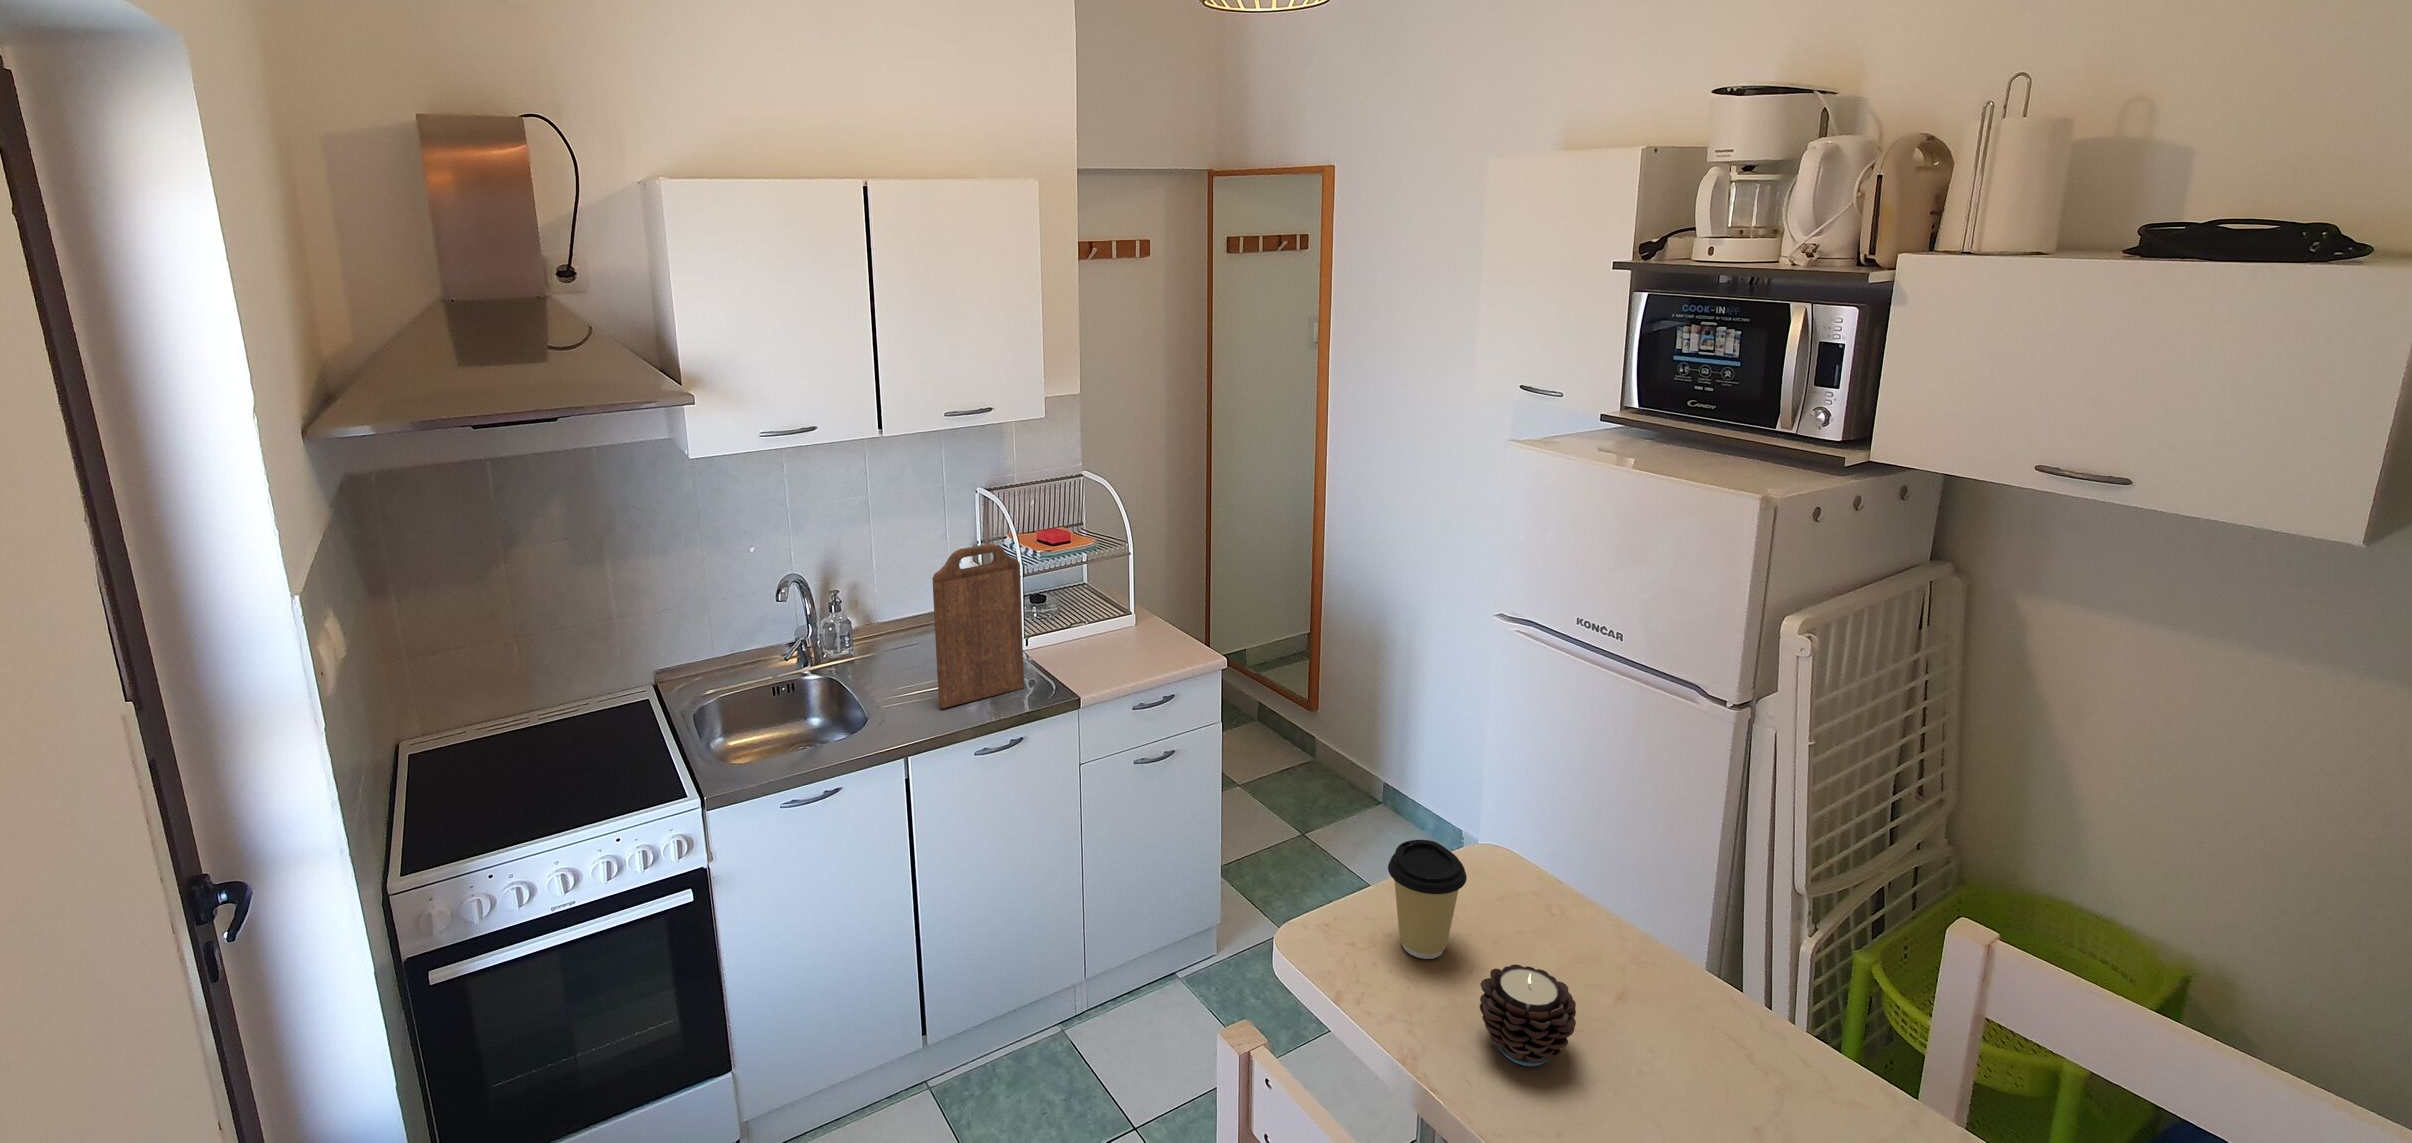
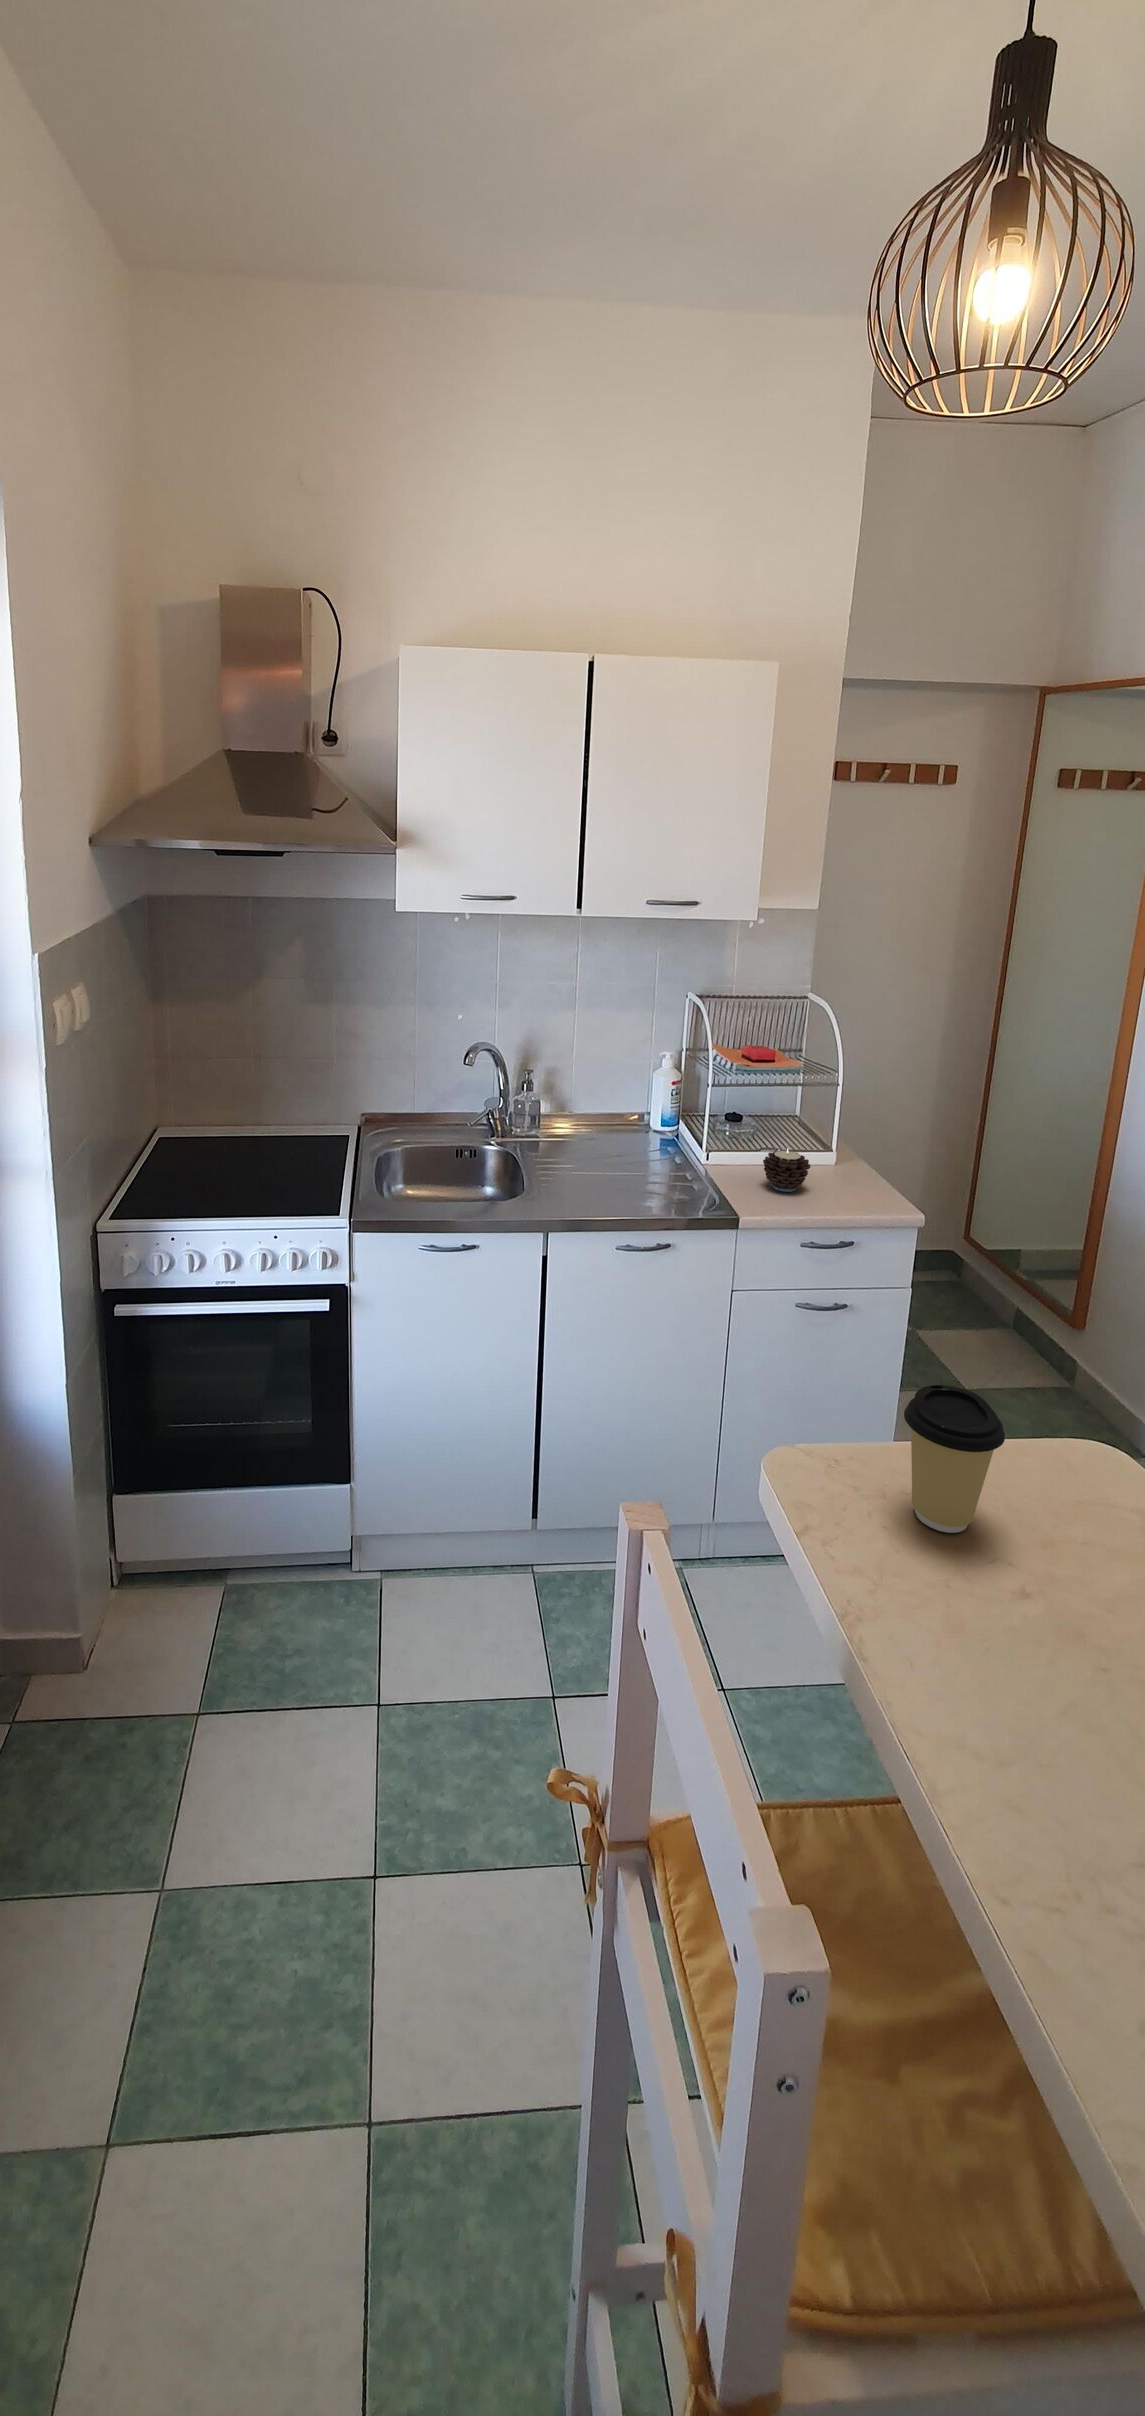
cutting board: present [932,544,1024,708] -> none [595,1038,698,1197]
candle: present [1480,964,1576,1066] -> present [763,1149,811,1192]

